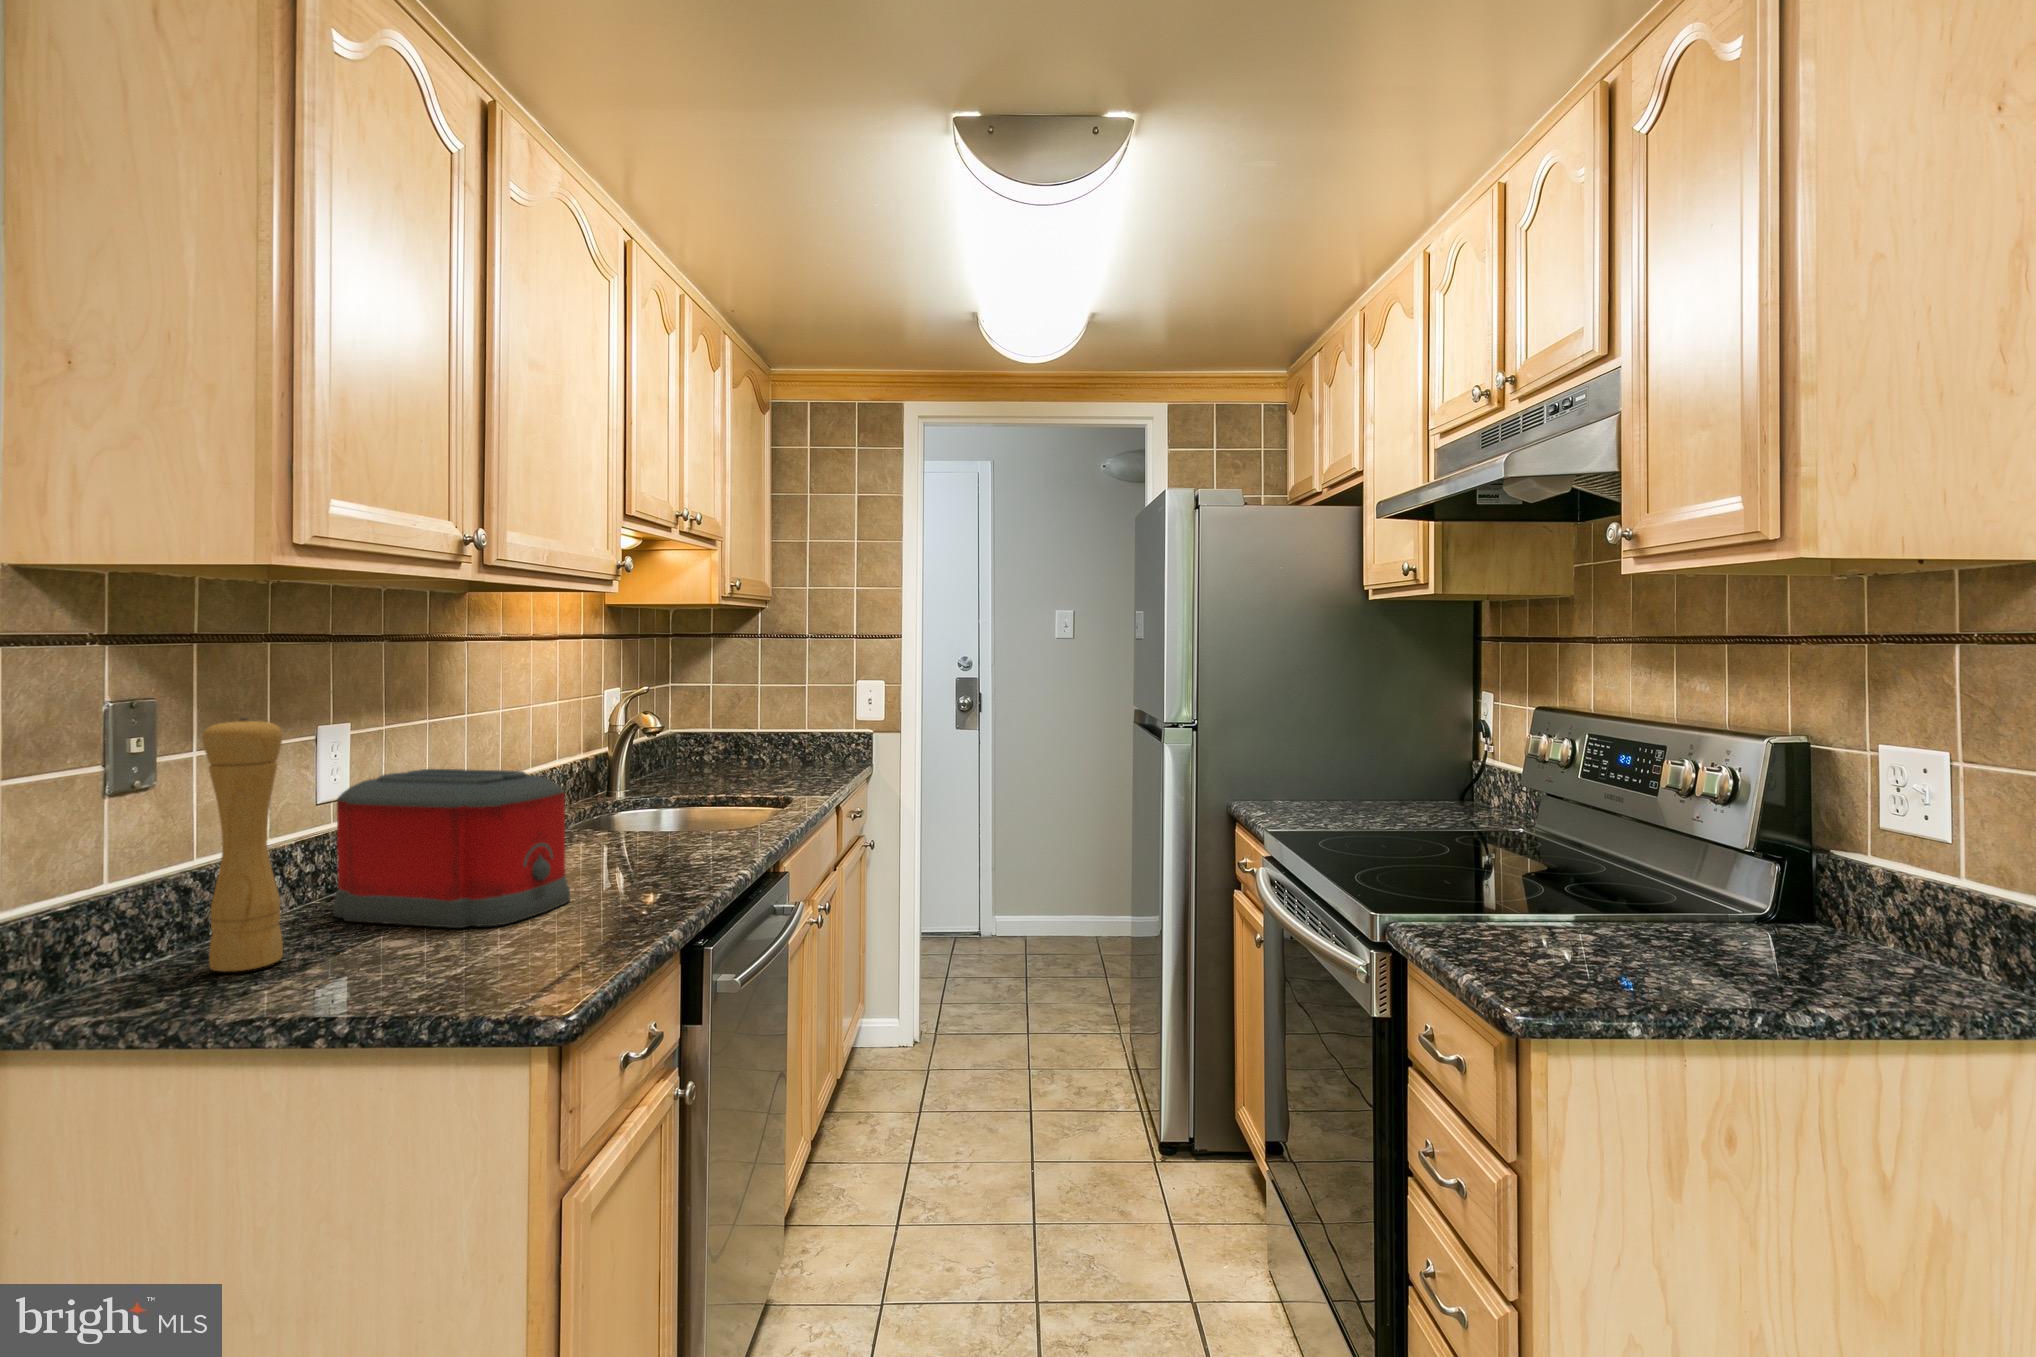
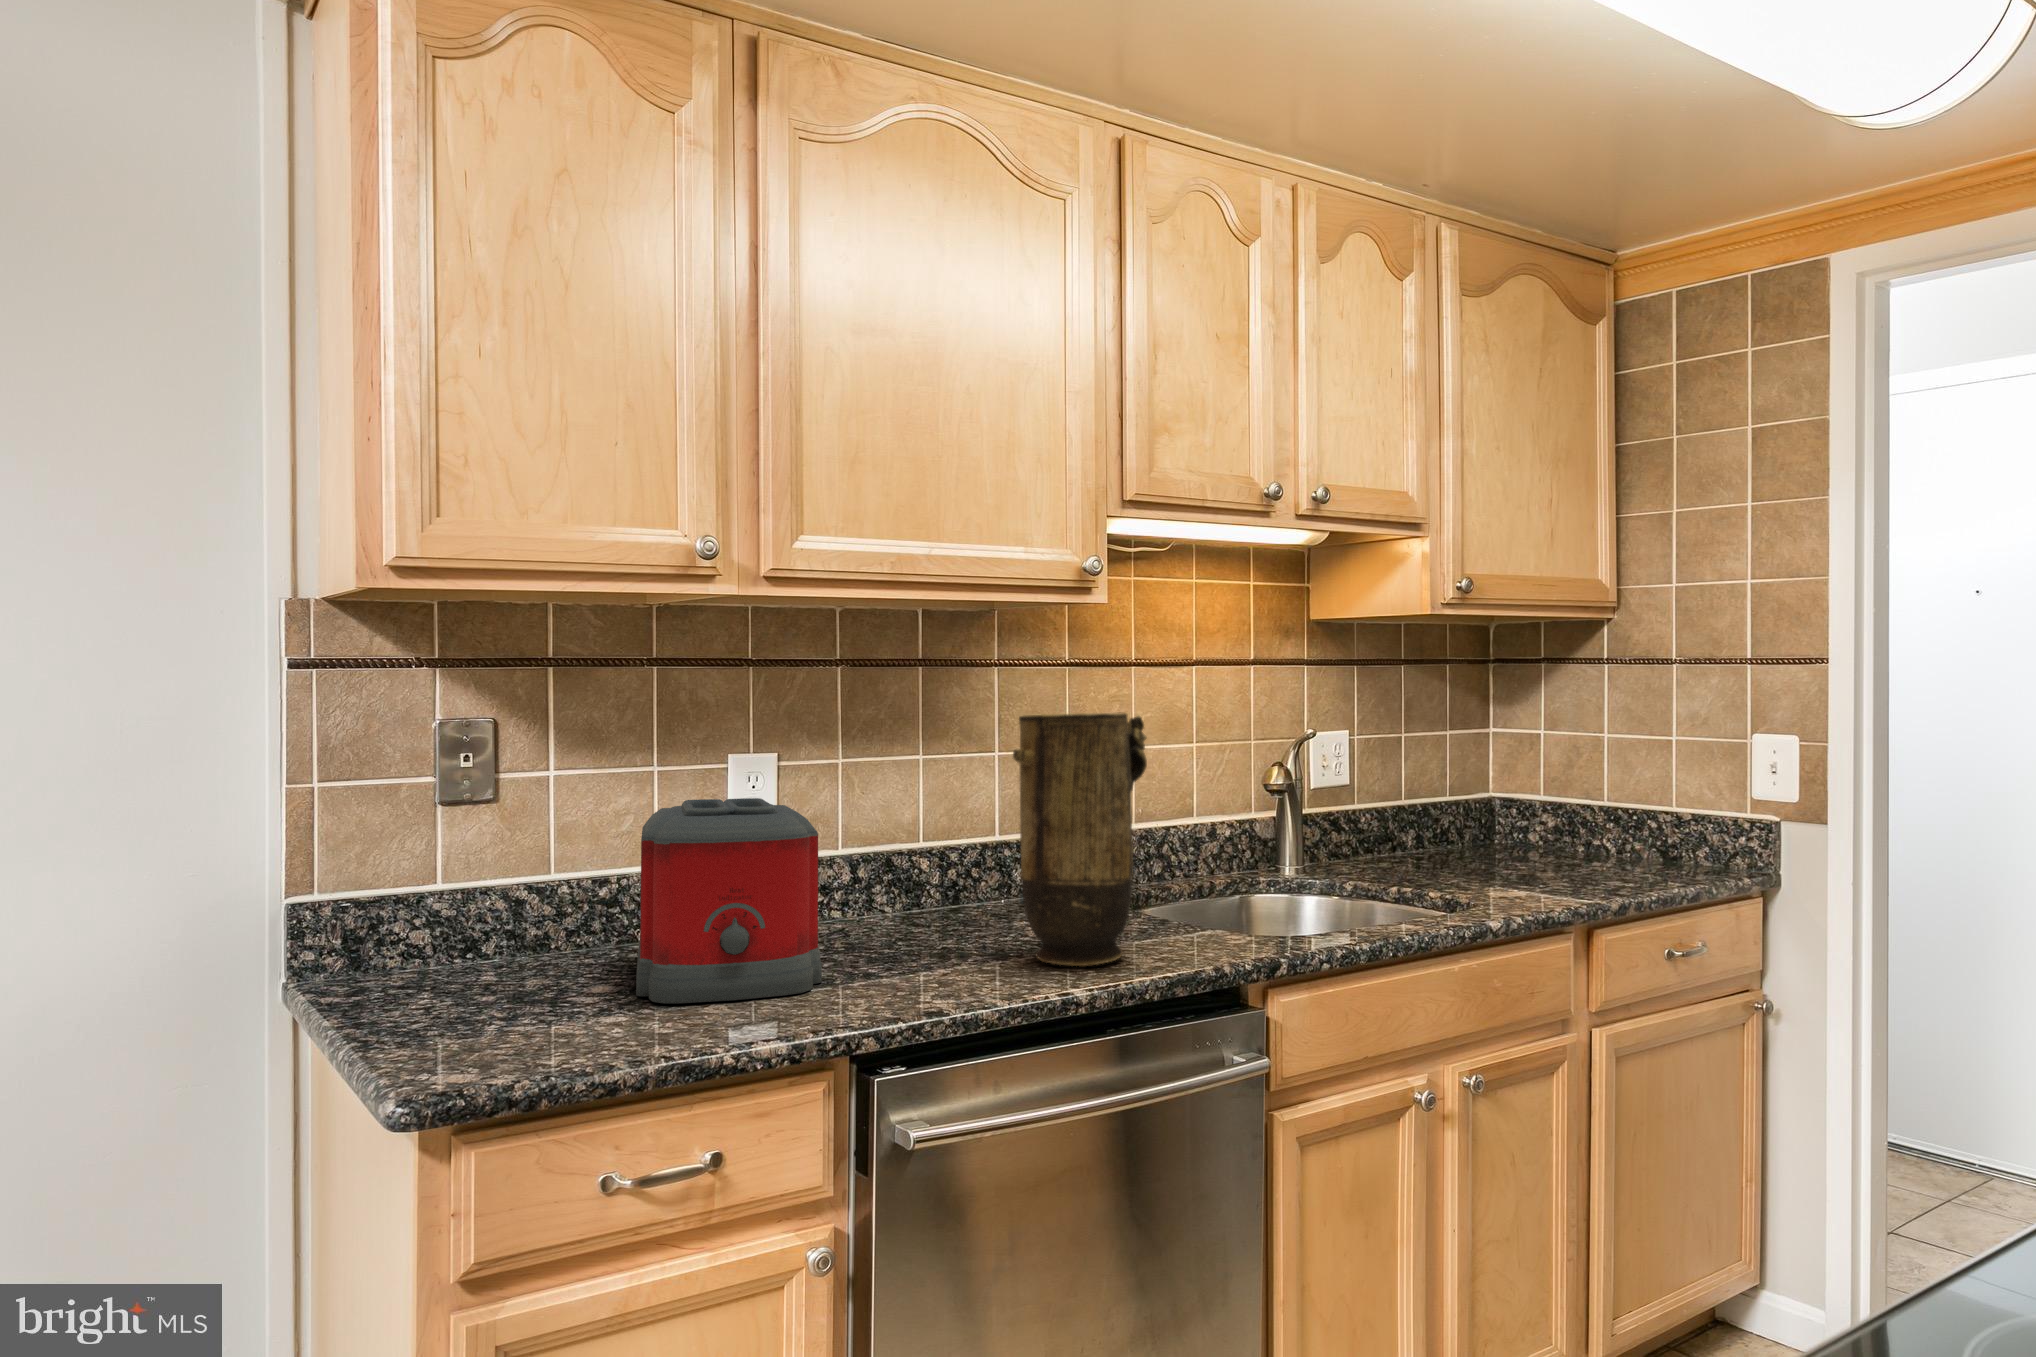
vase: none [622,691,700,859] -> present [1013,712,1147,966]
pepper mill: present [202,717,283,972] -> none [429,721,503,990]

